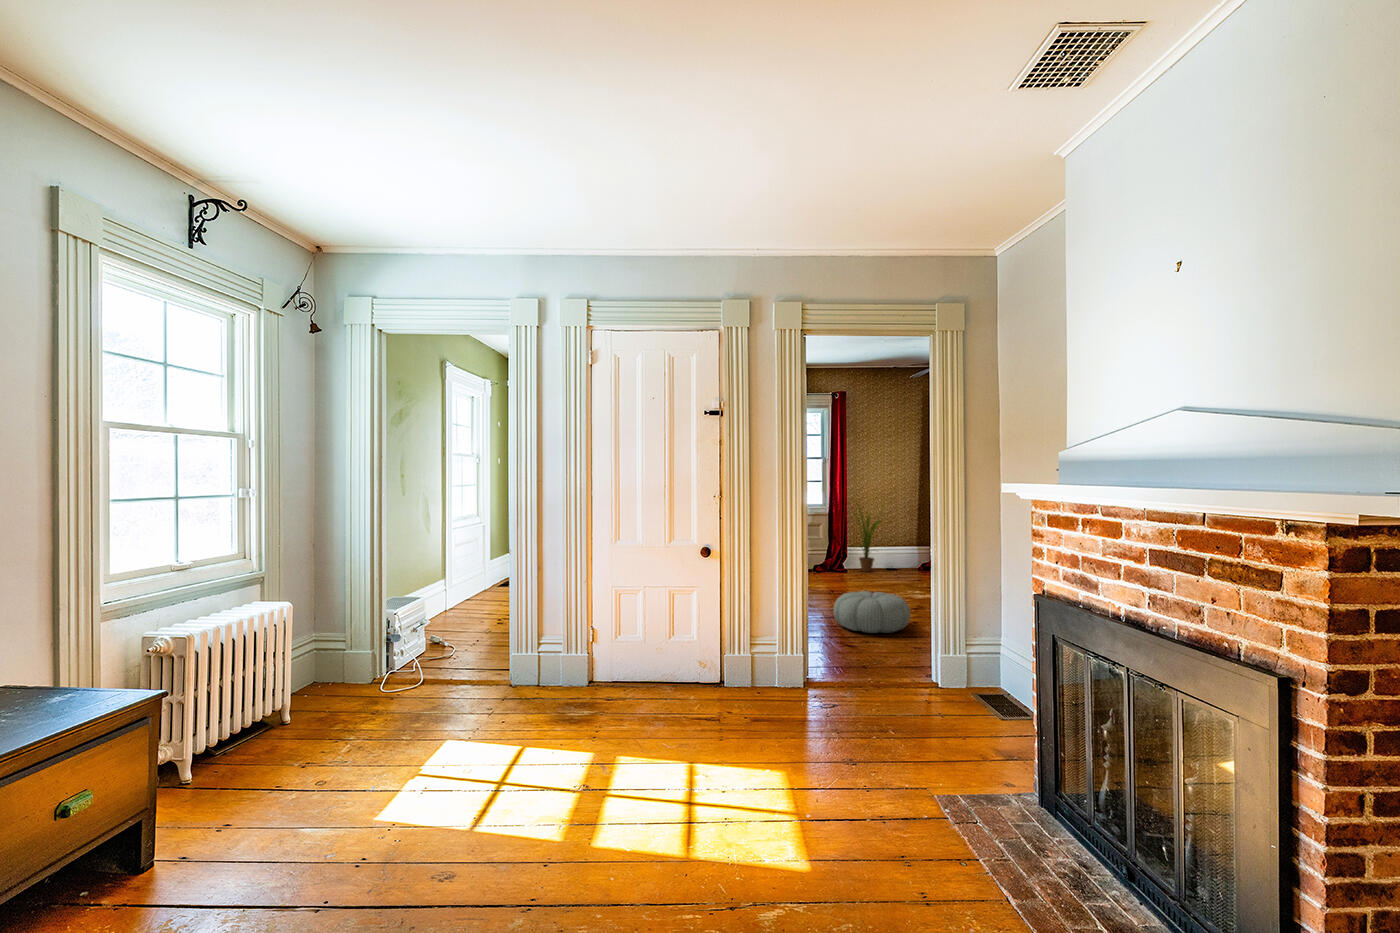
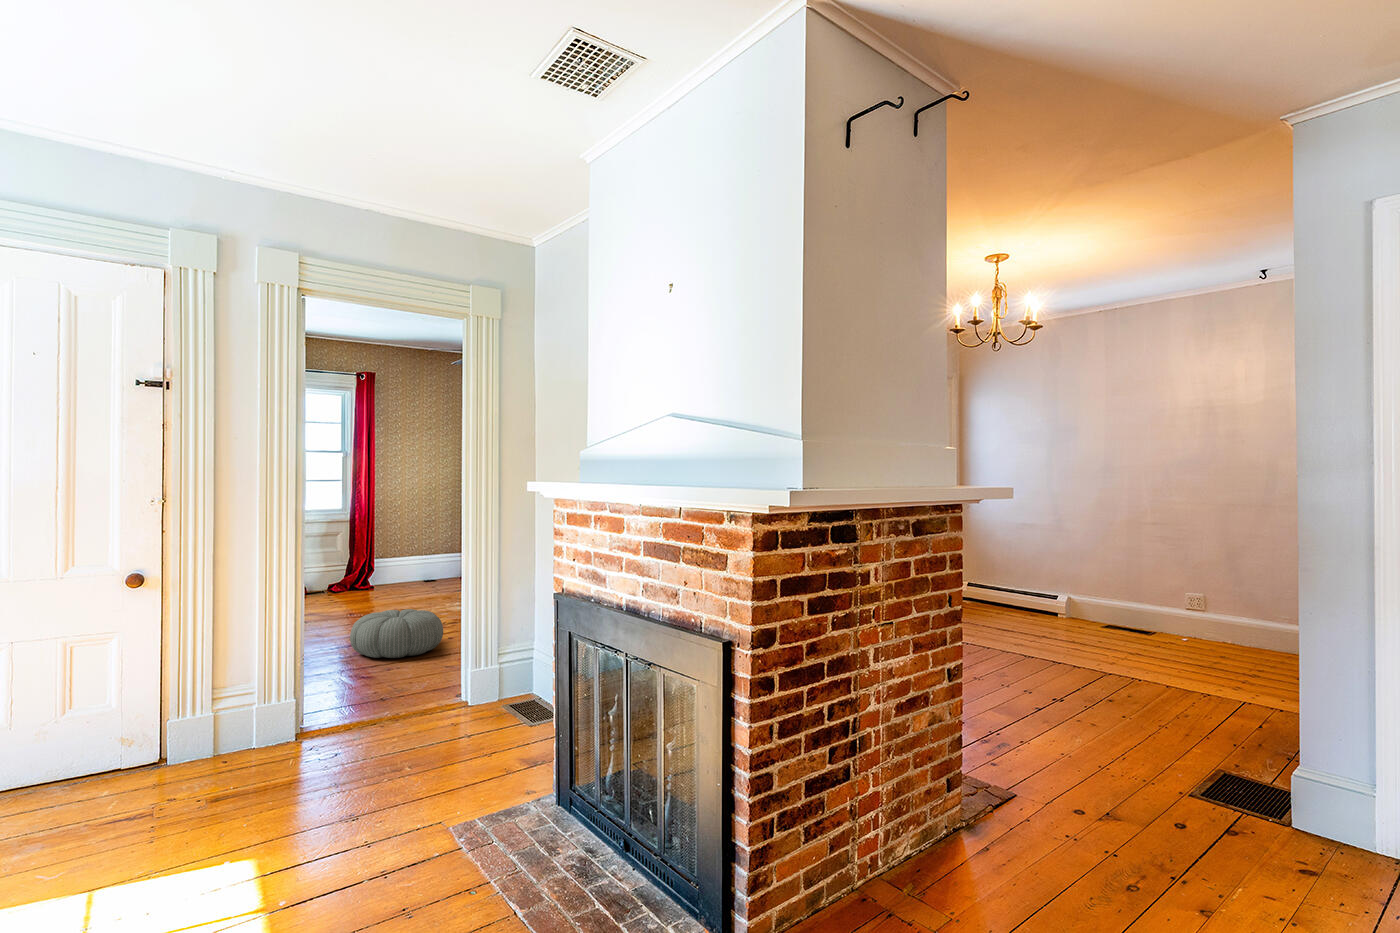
house plant: present [854,505,885,572] -> none [375,504,425,588]

